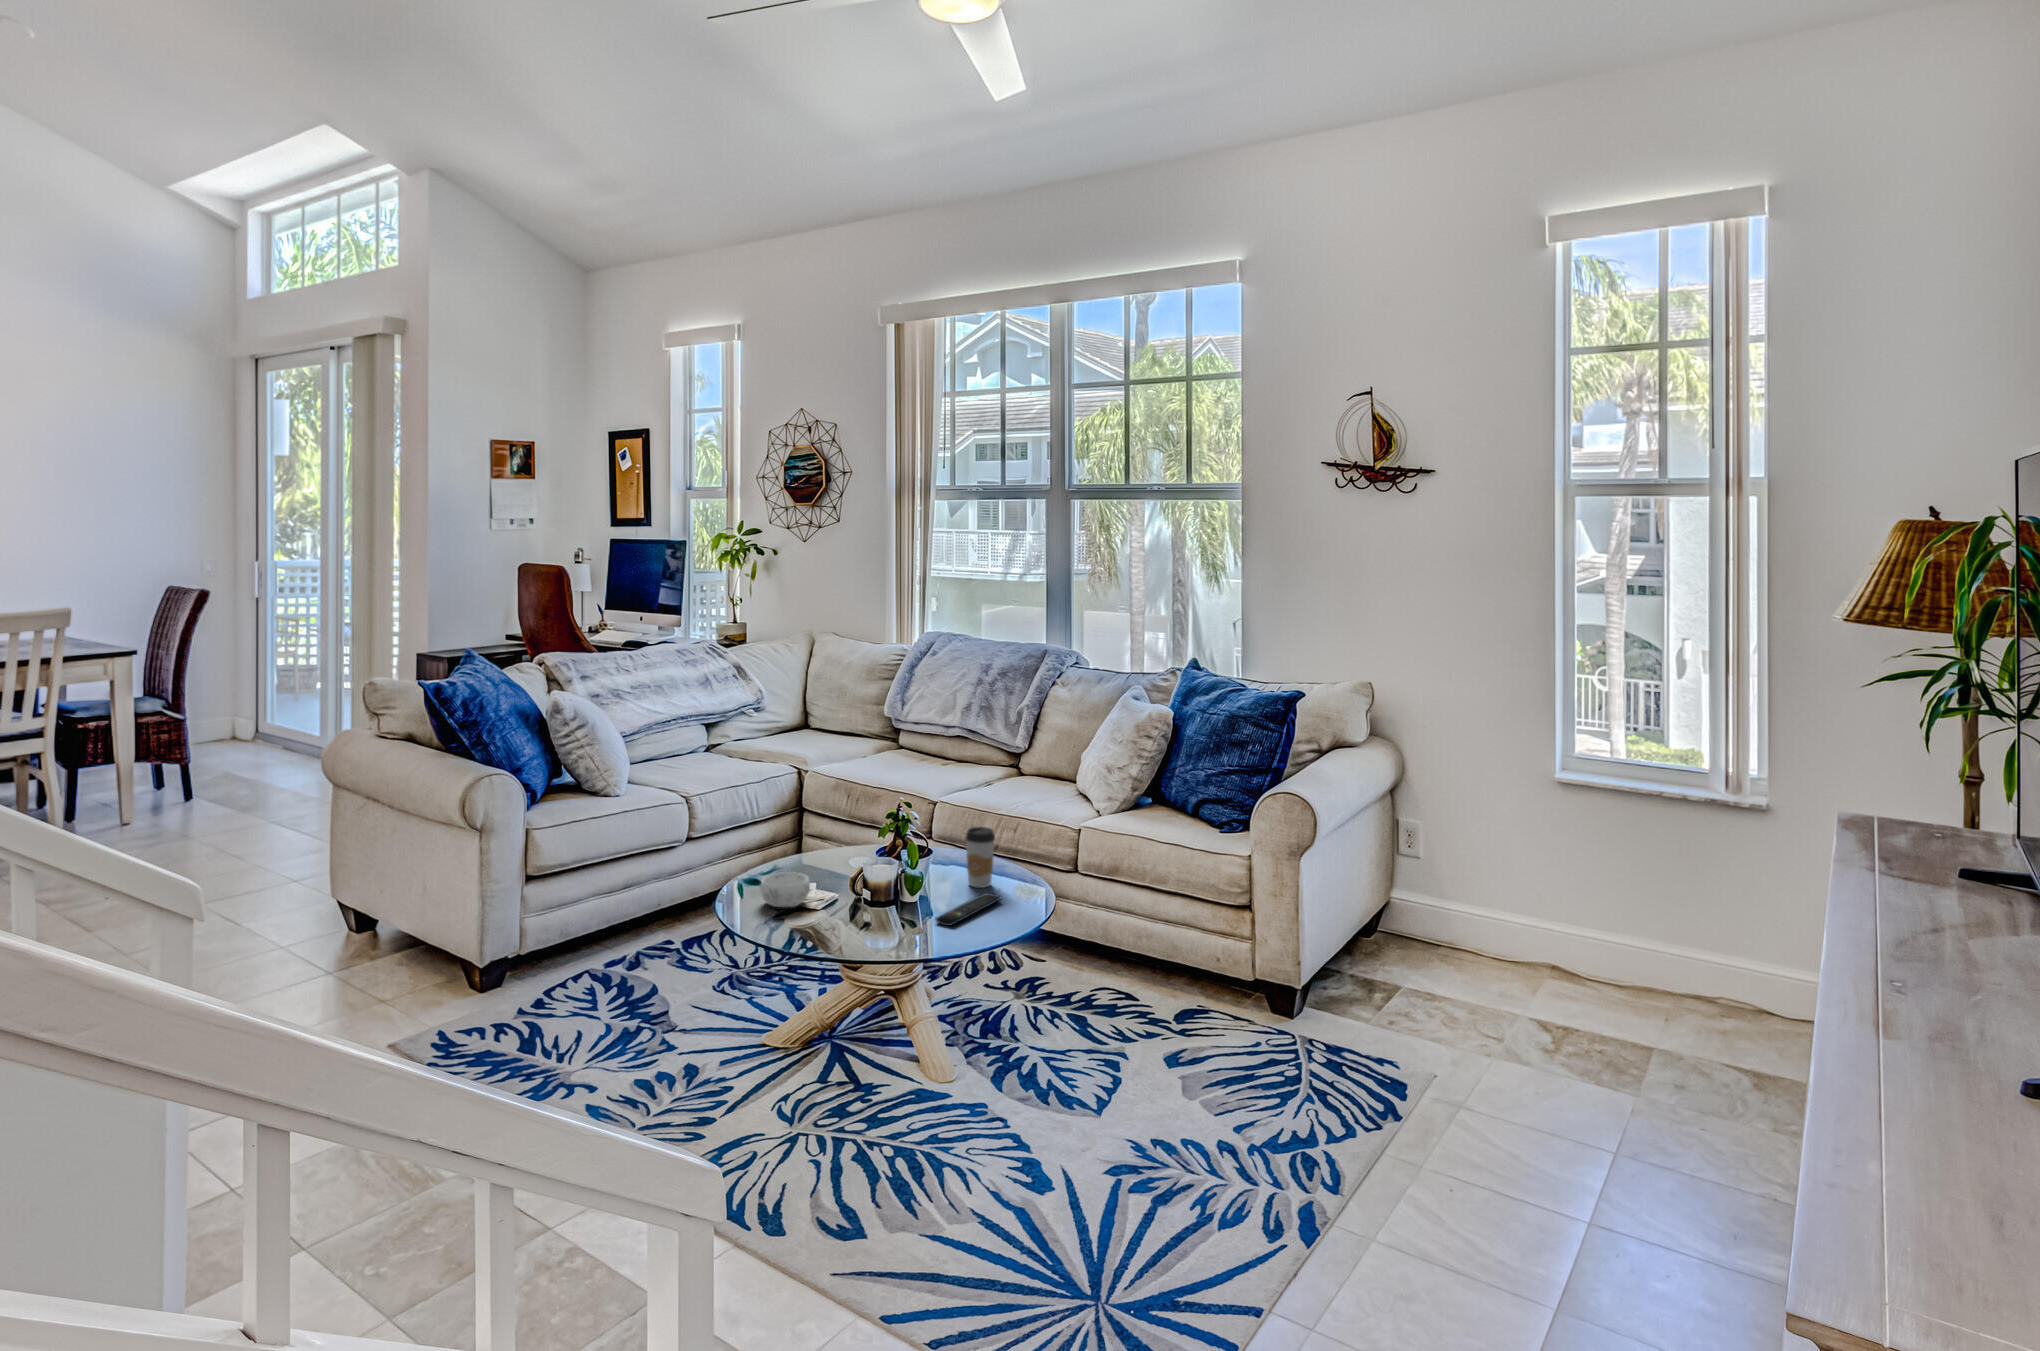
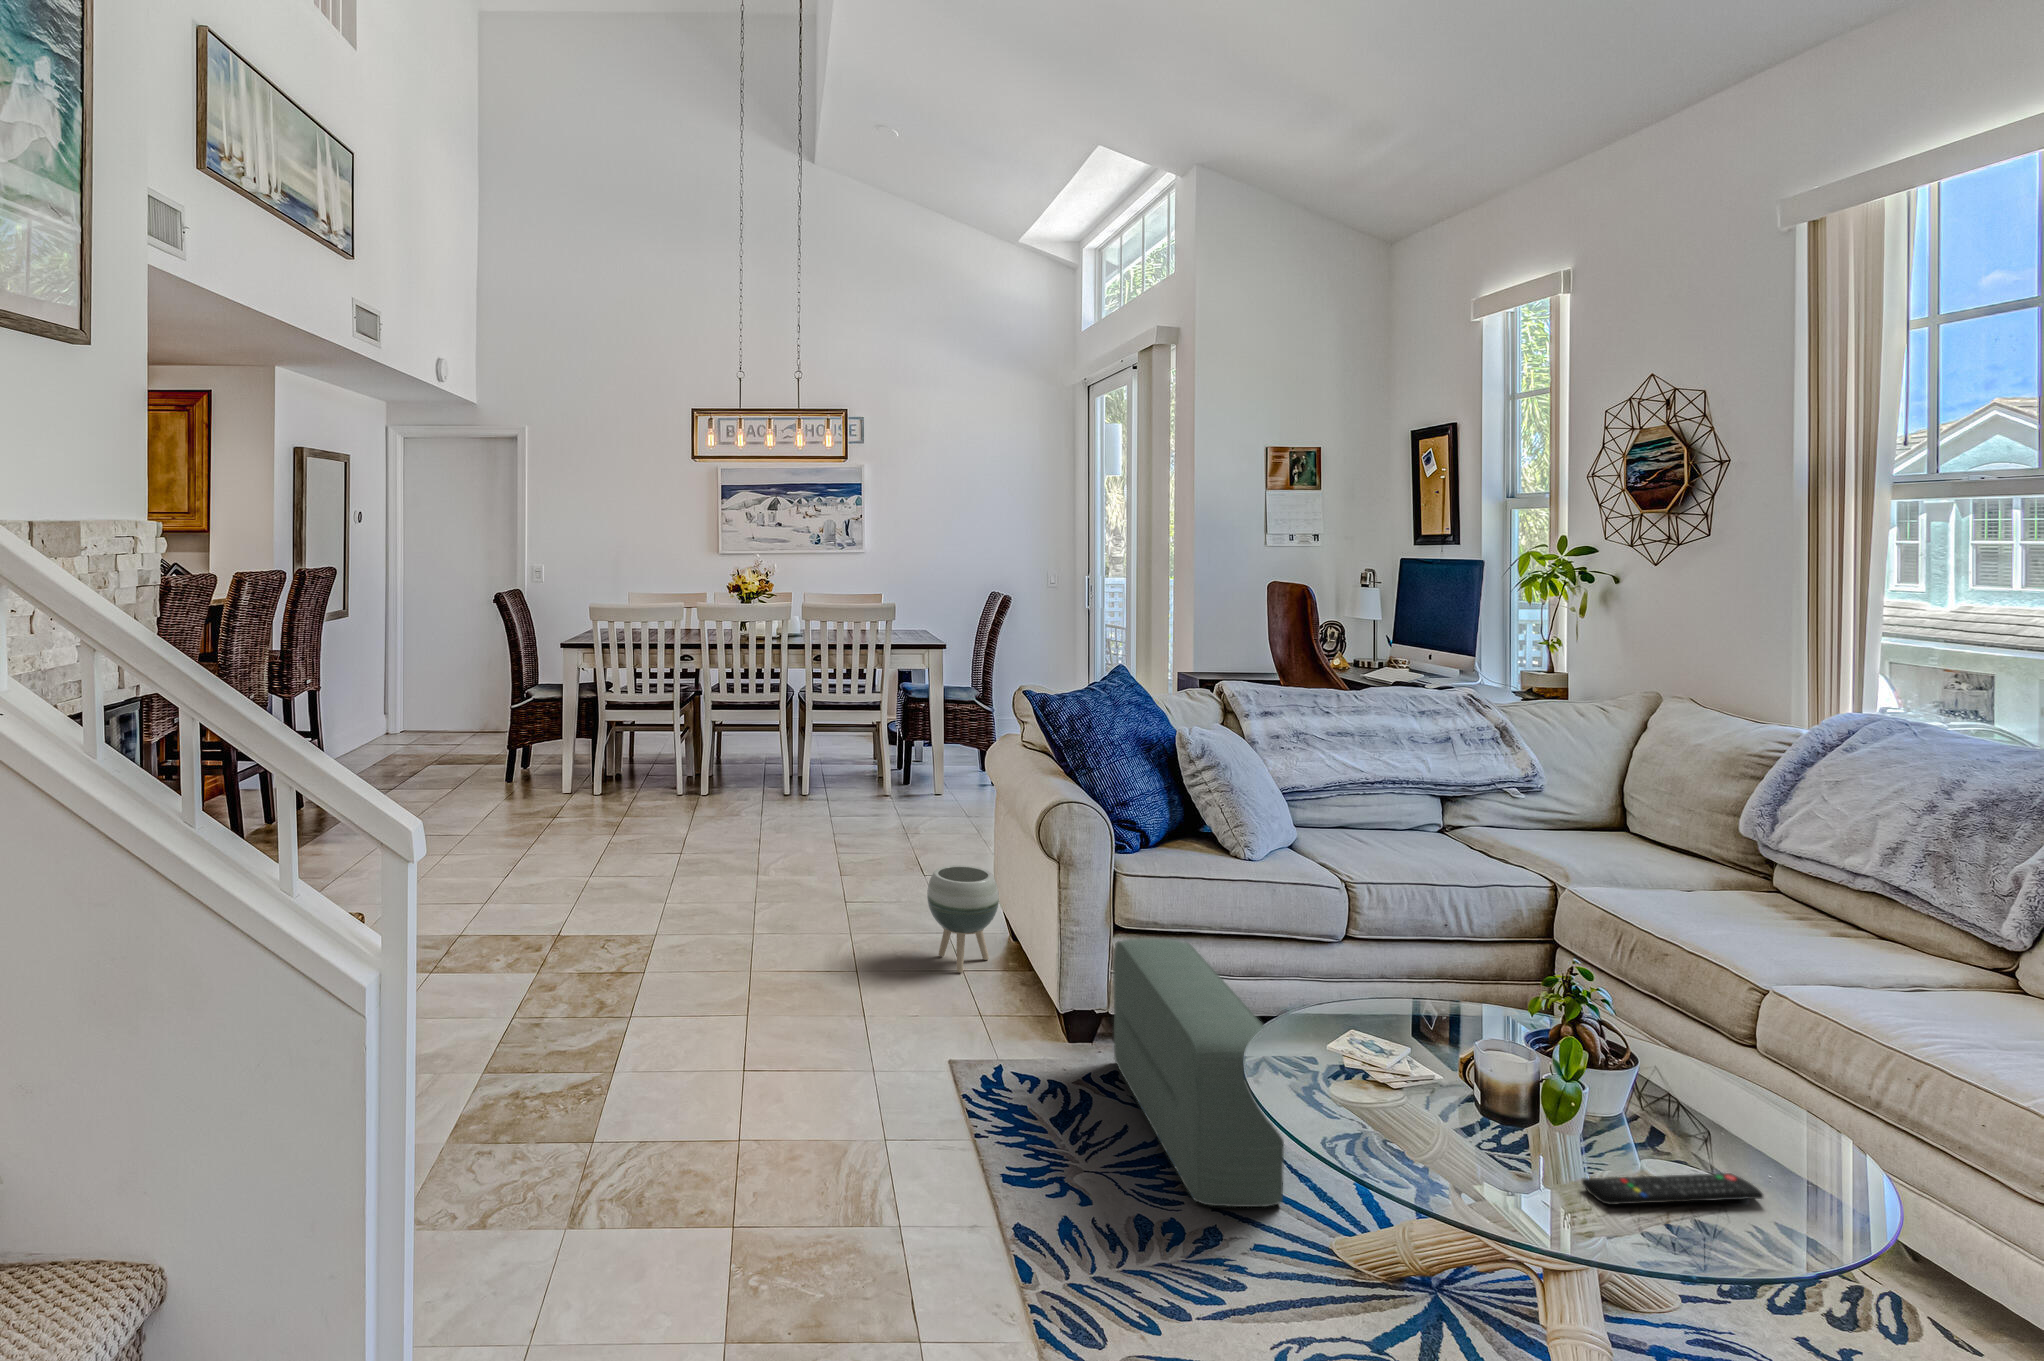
coffee cup: present [966,827,995,888] -> none [1713,1048,1782,1165]
planter: none [280,870,360,978] -> present [927,865,999,973]
decorative bowl: present [761,872,810,907] -> none [1322,1014,1400,1072]
pouf: none [529,874,718,1055] -> present [1113,938,1284,1207]

